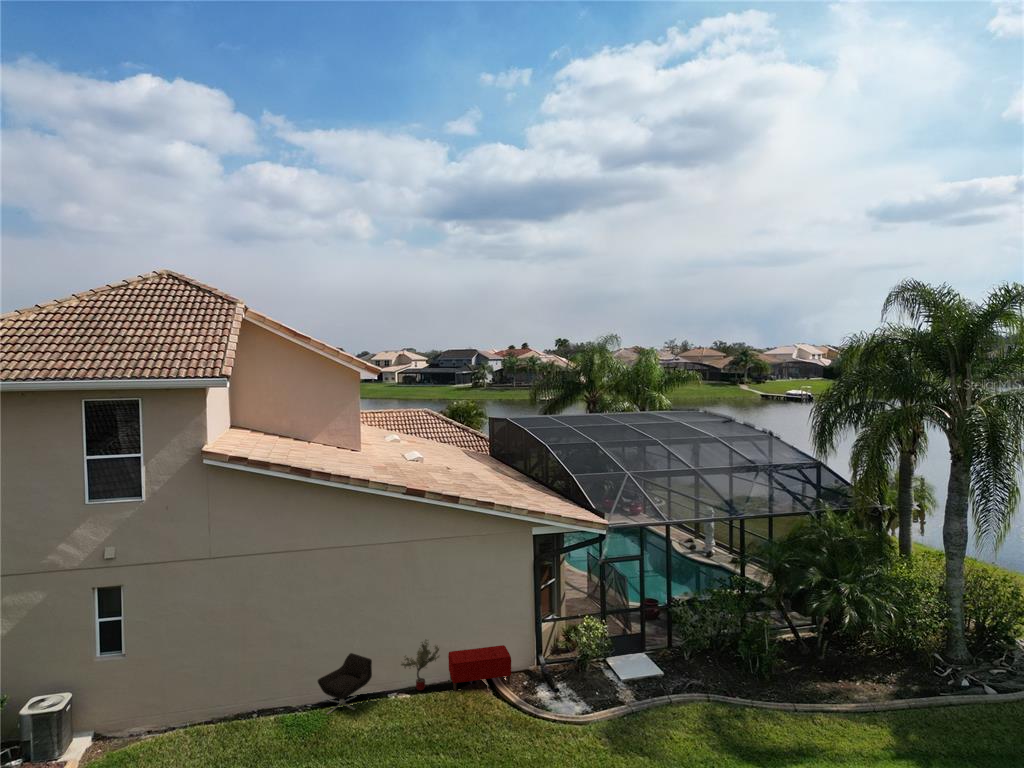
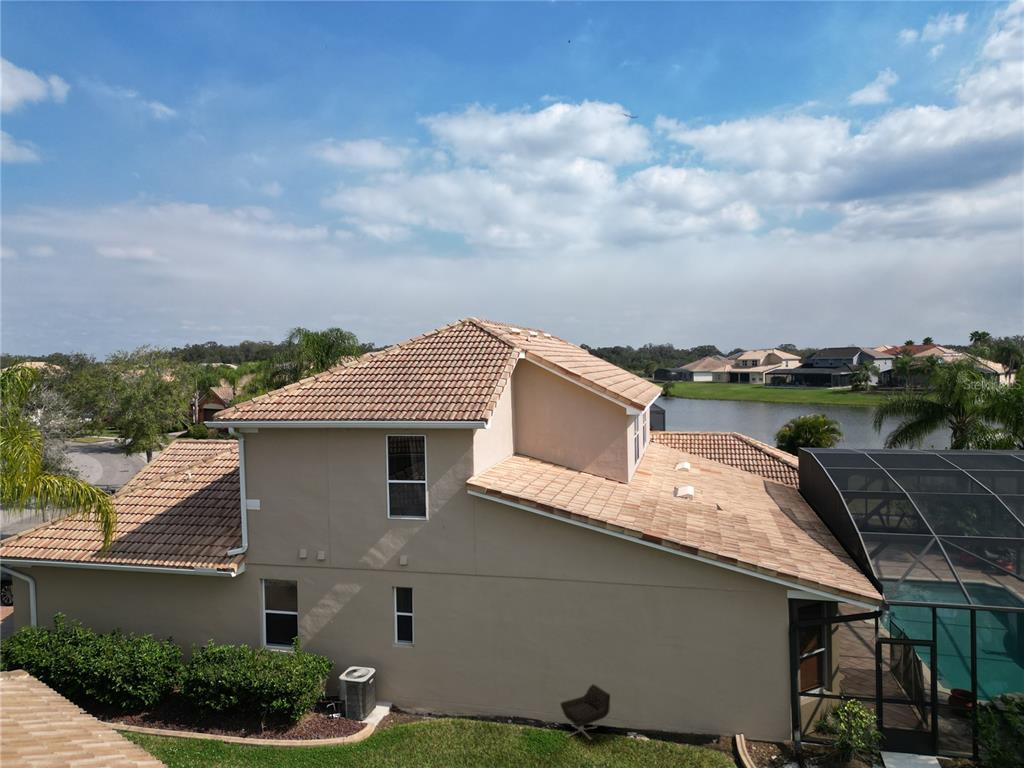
potted tree: present [401,640,439,691] -> none [638,686,679,737]
bench: present [448,645,511,691] -> none [690,705,756,754]

